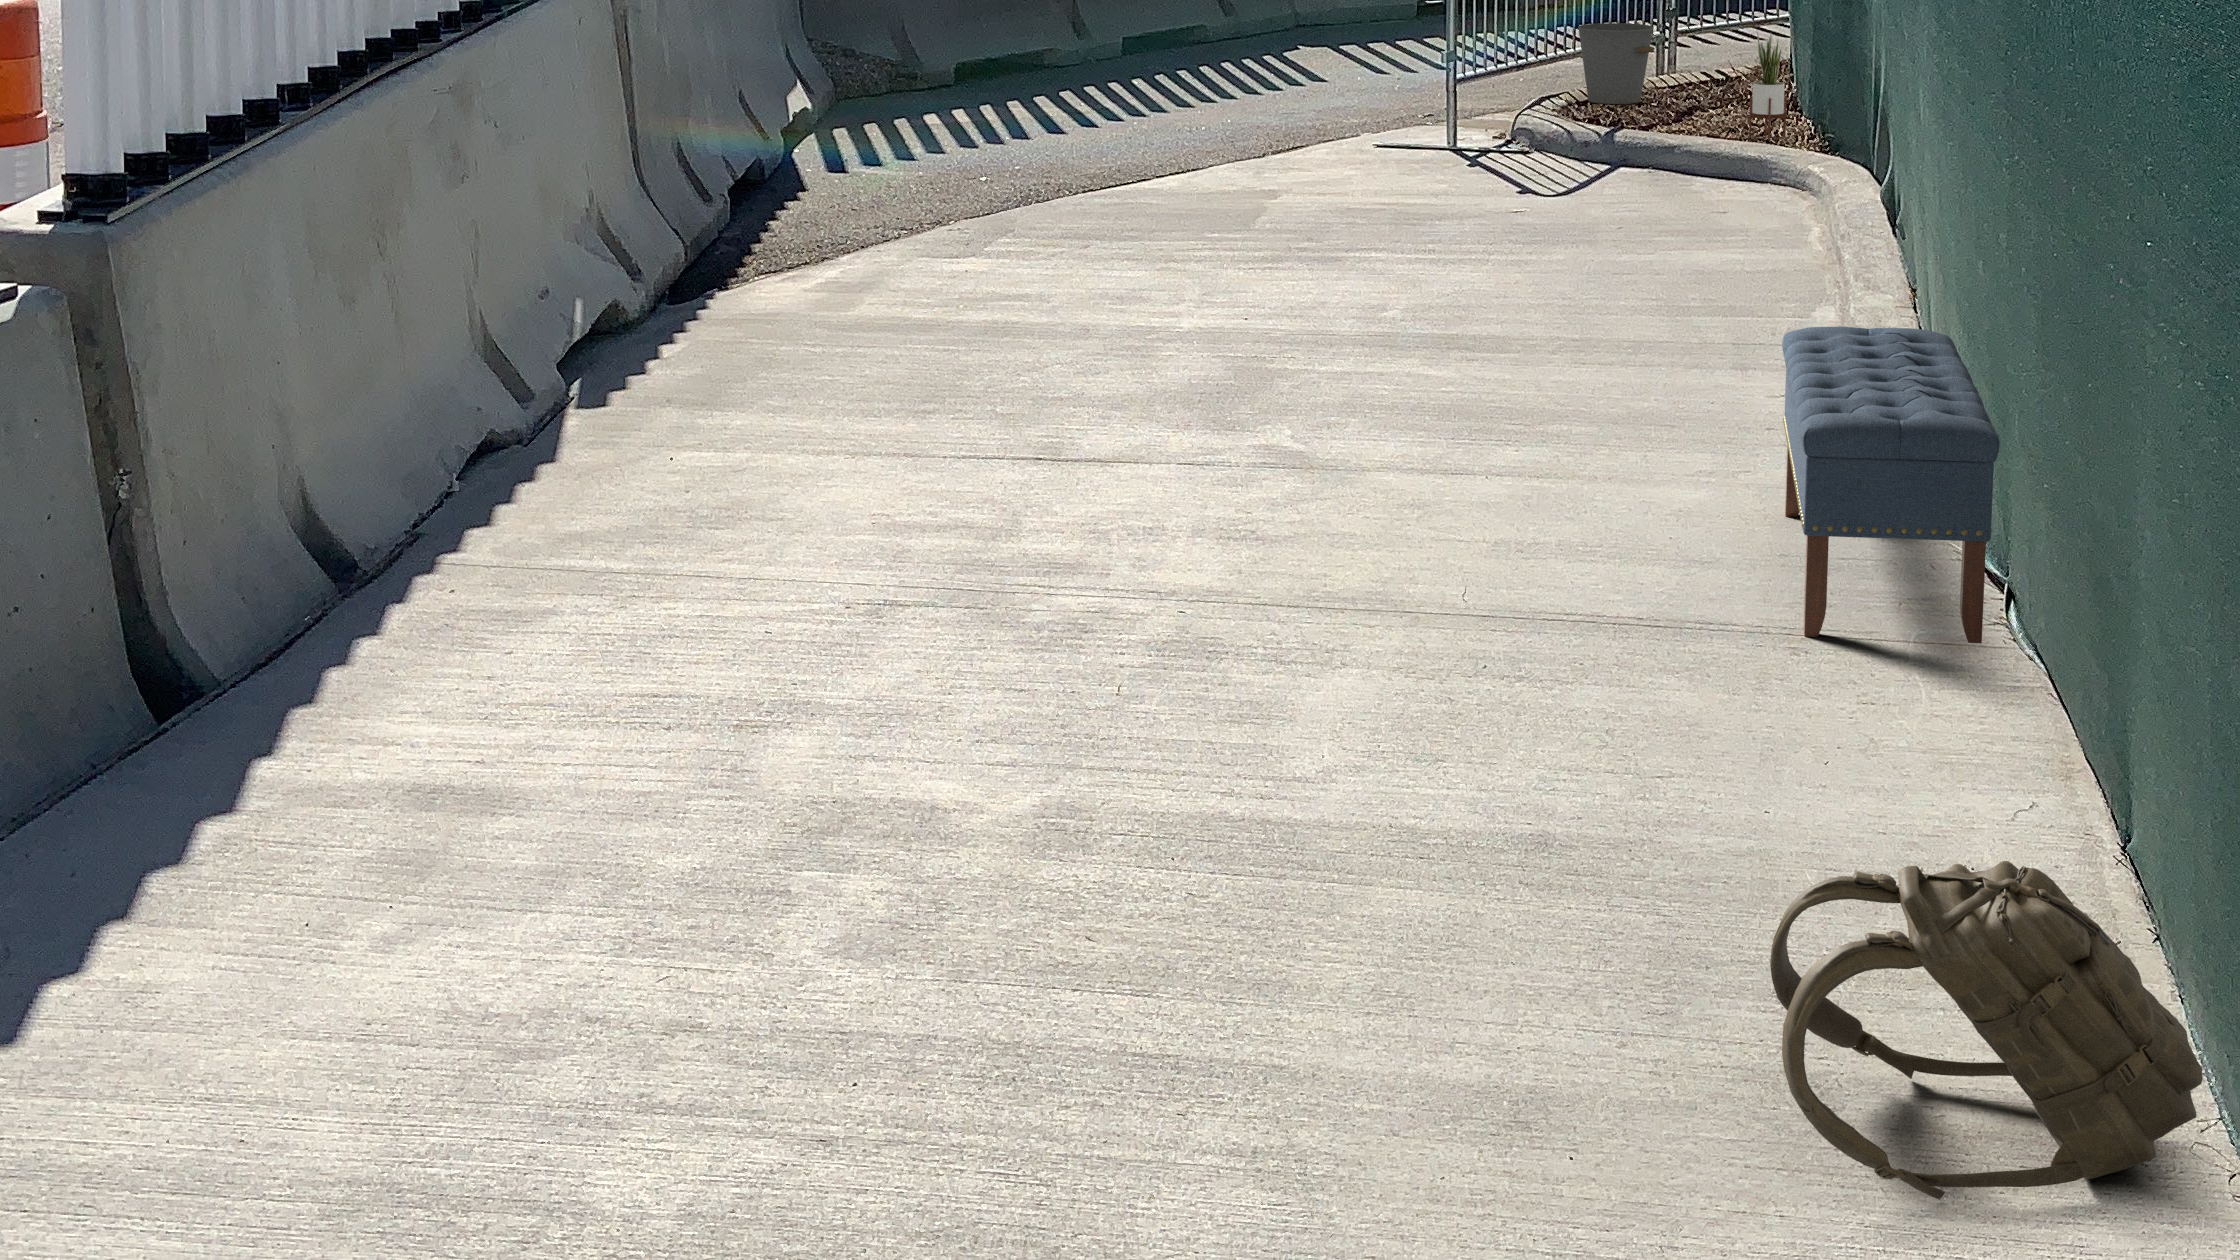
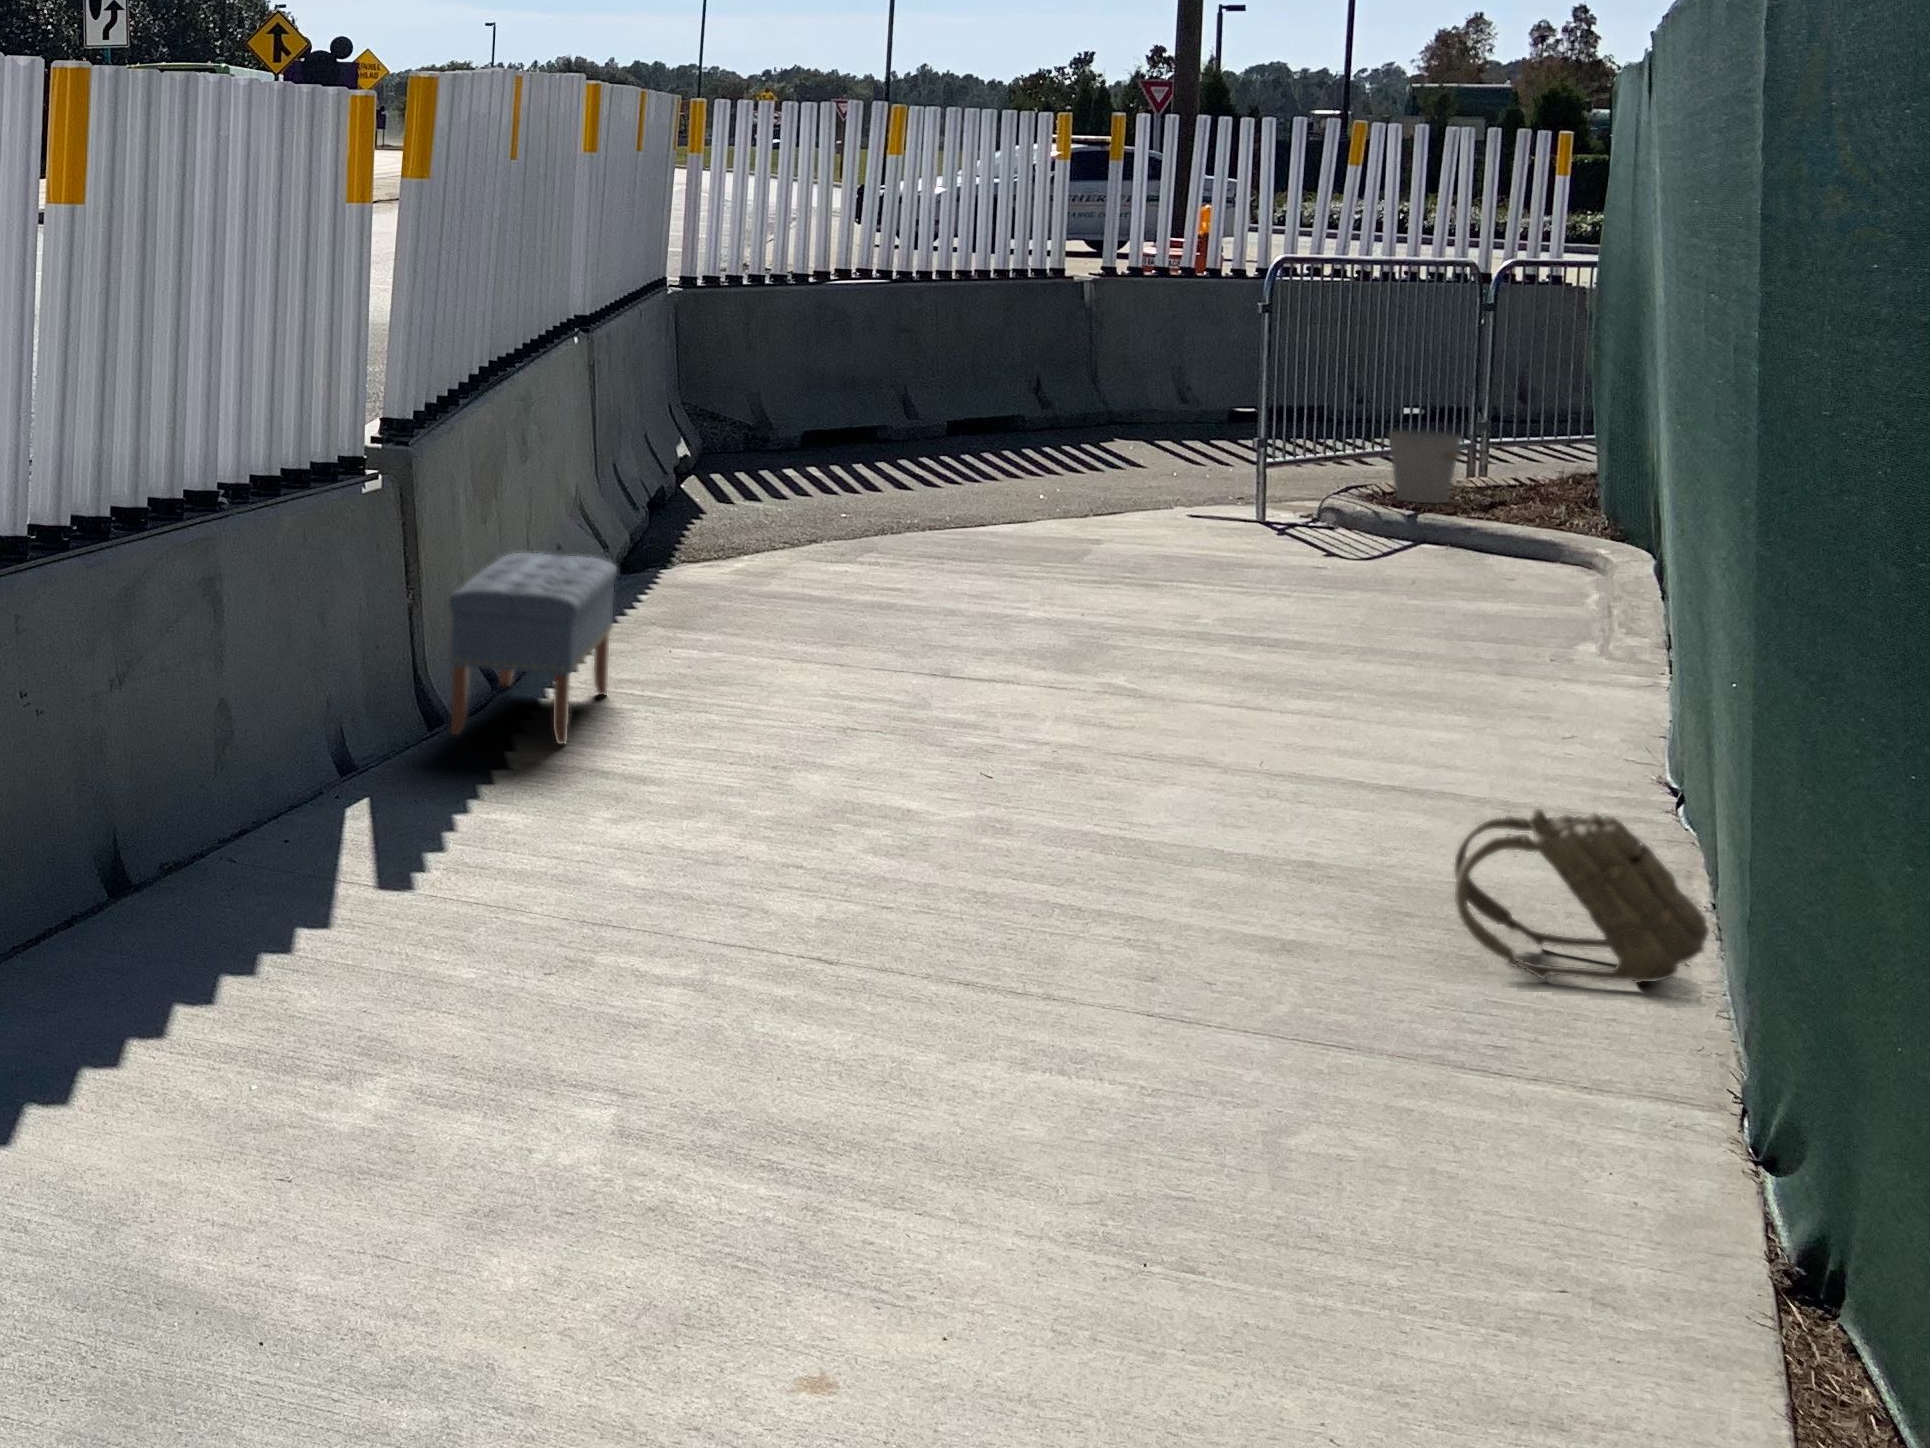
potted plant: present [1749,32,1787,140] -> none [1550,439,1588,538]
bench: present [1782,326,2000,643] -> present [449,553,617,744]

